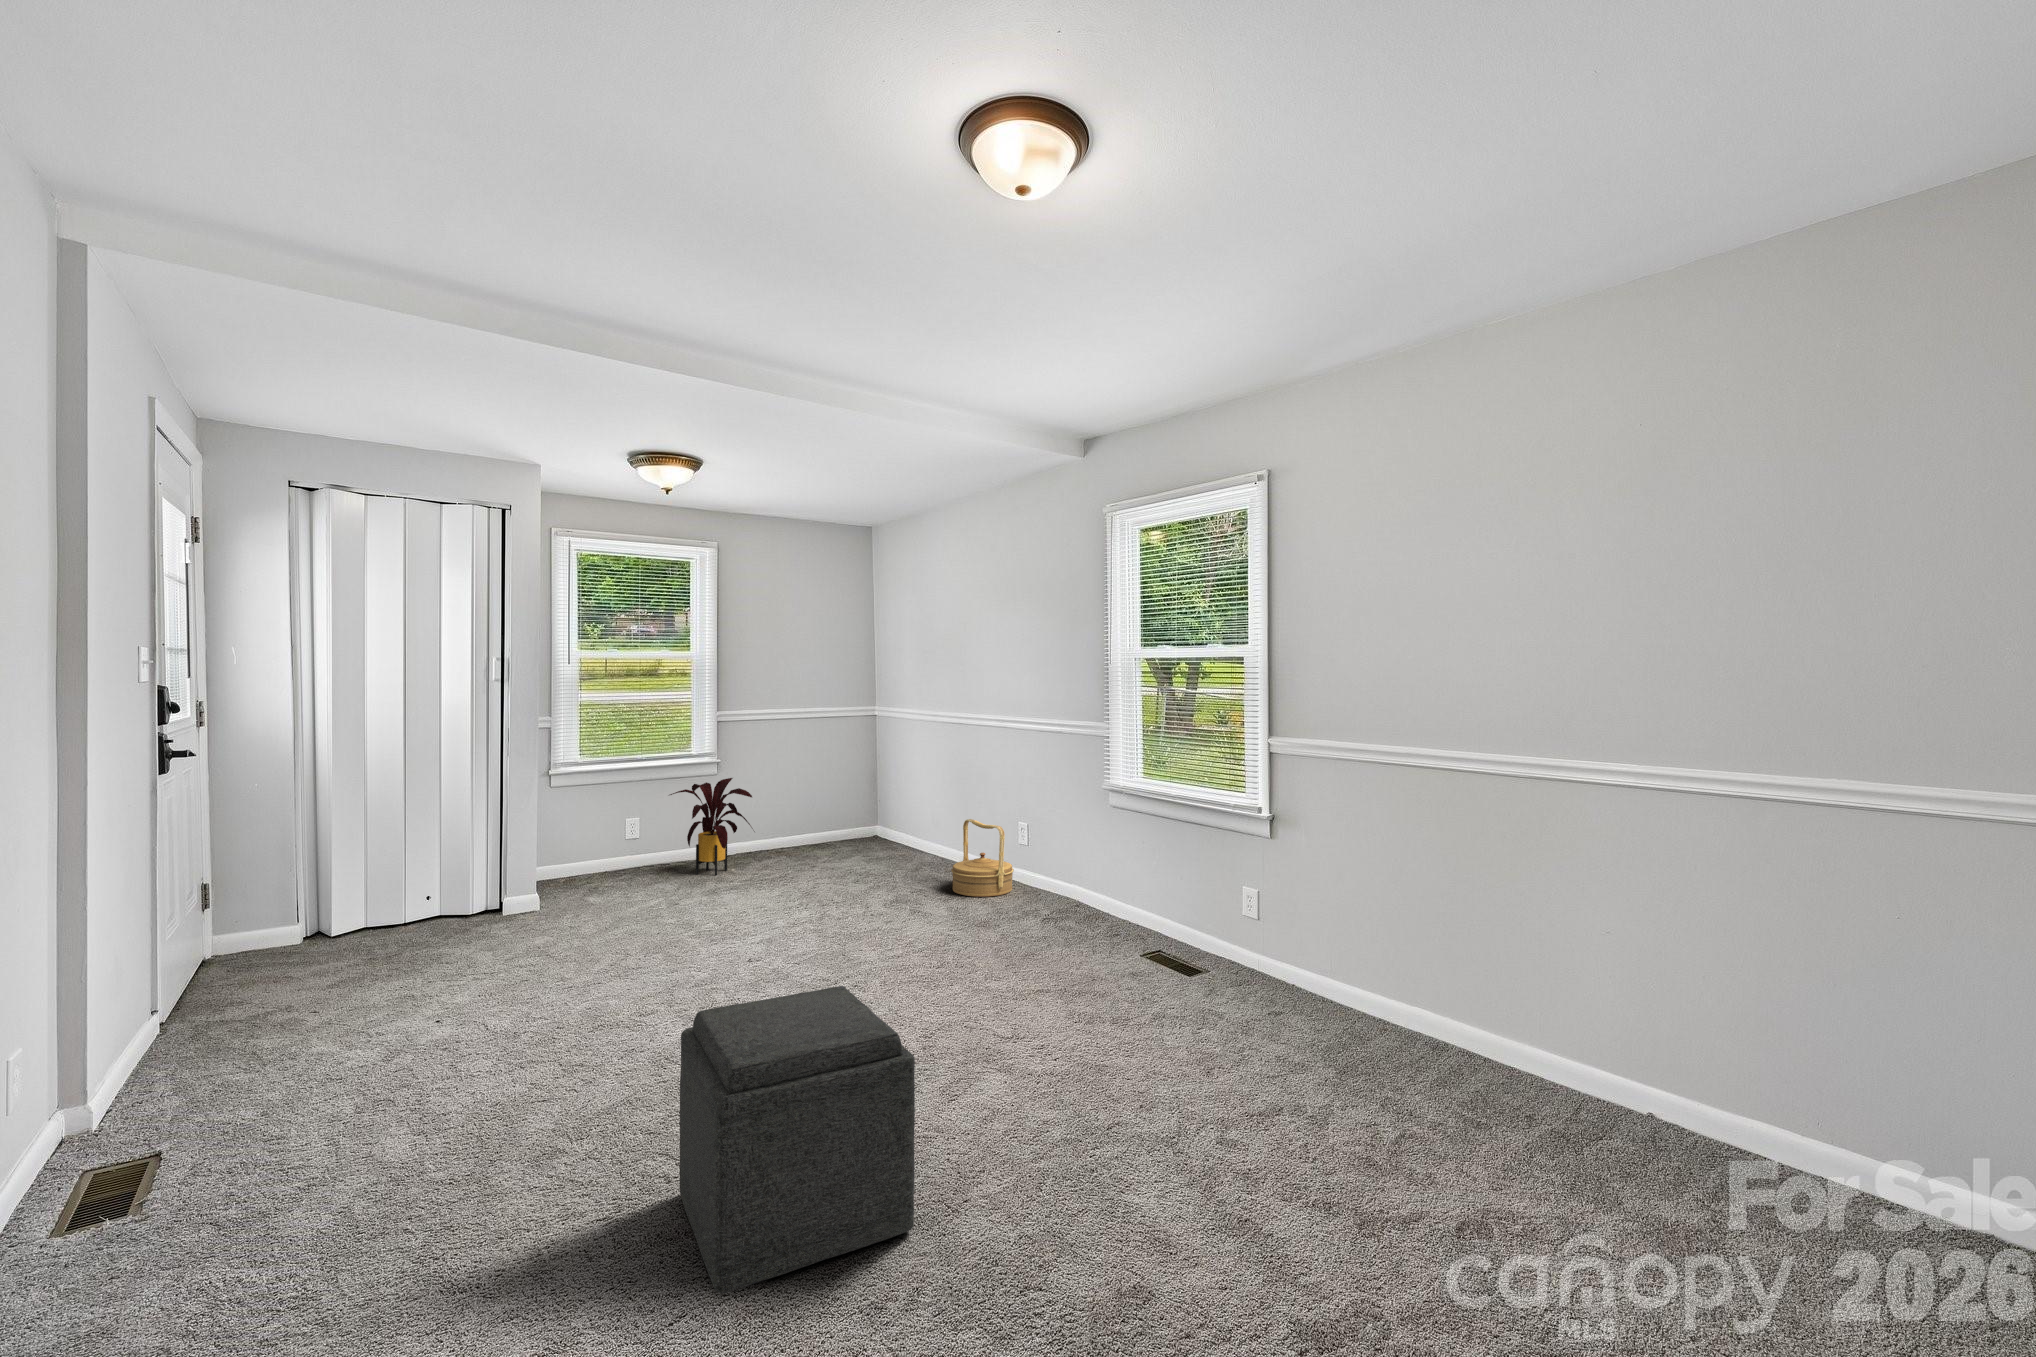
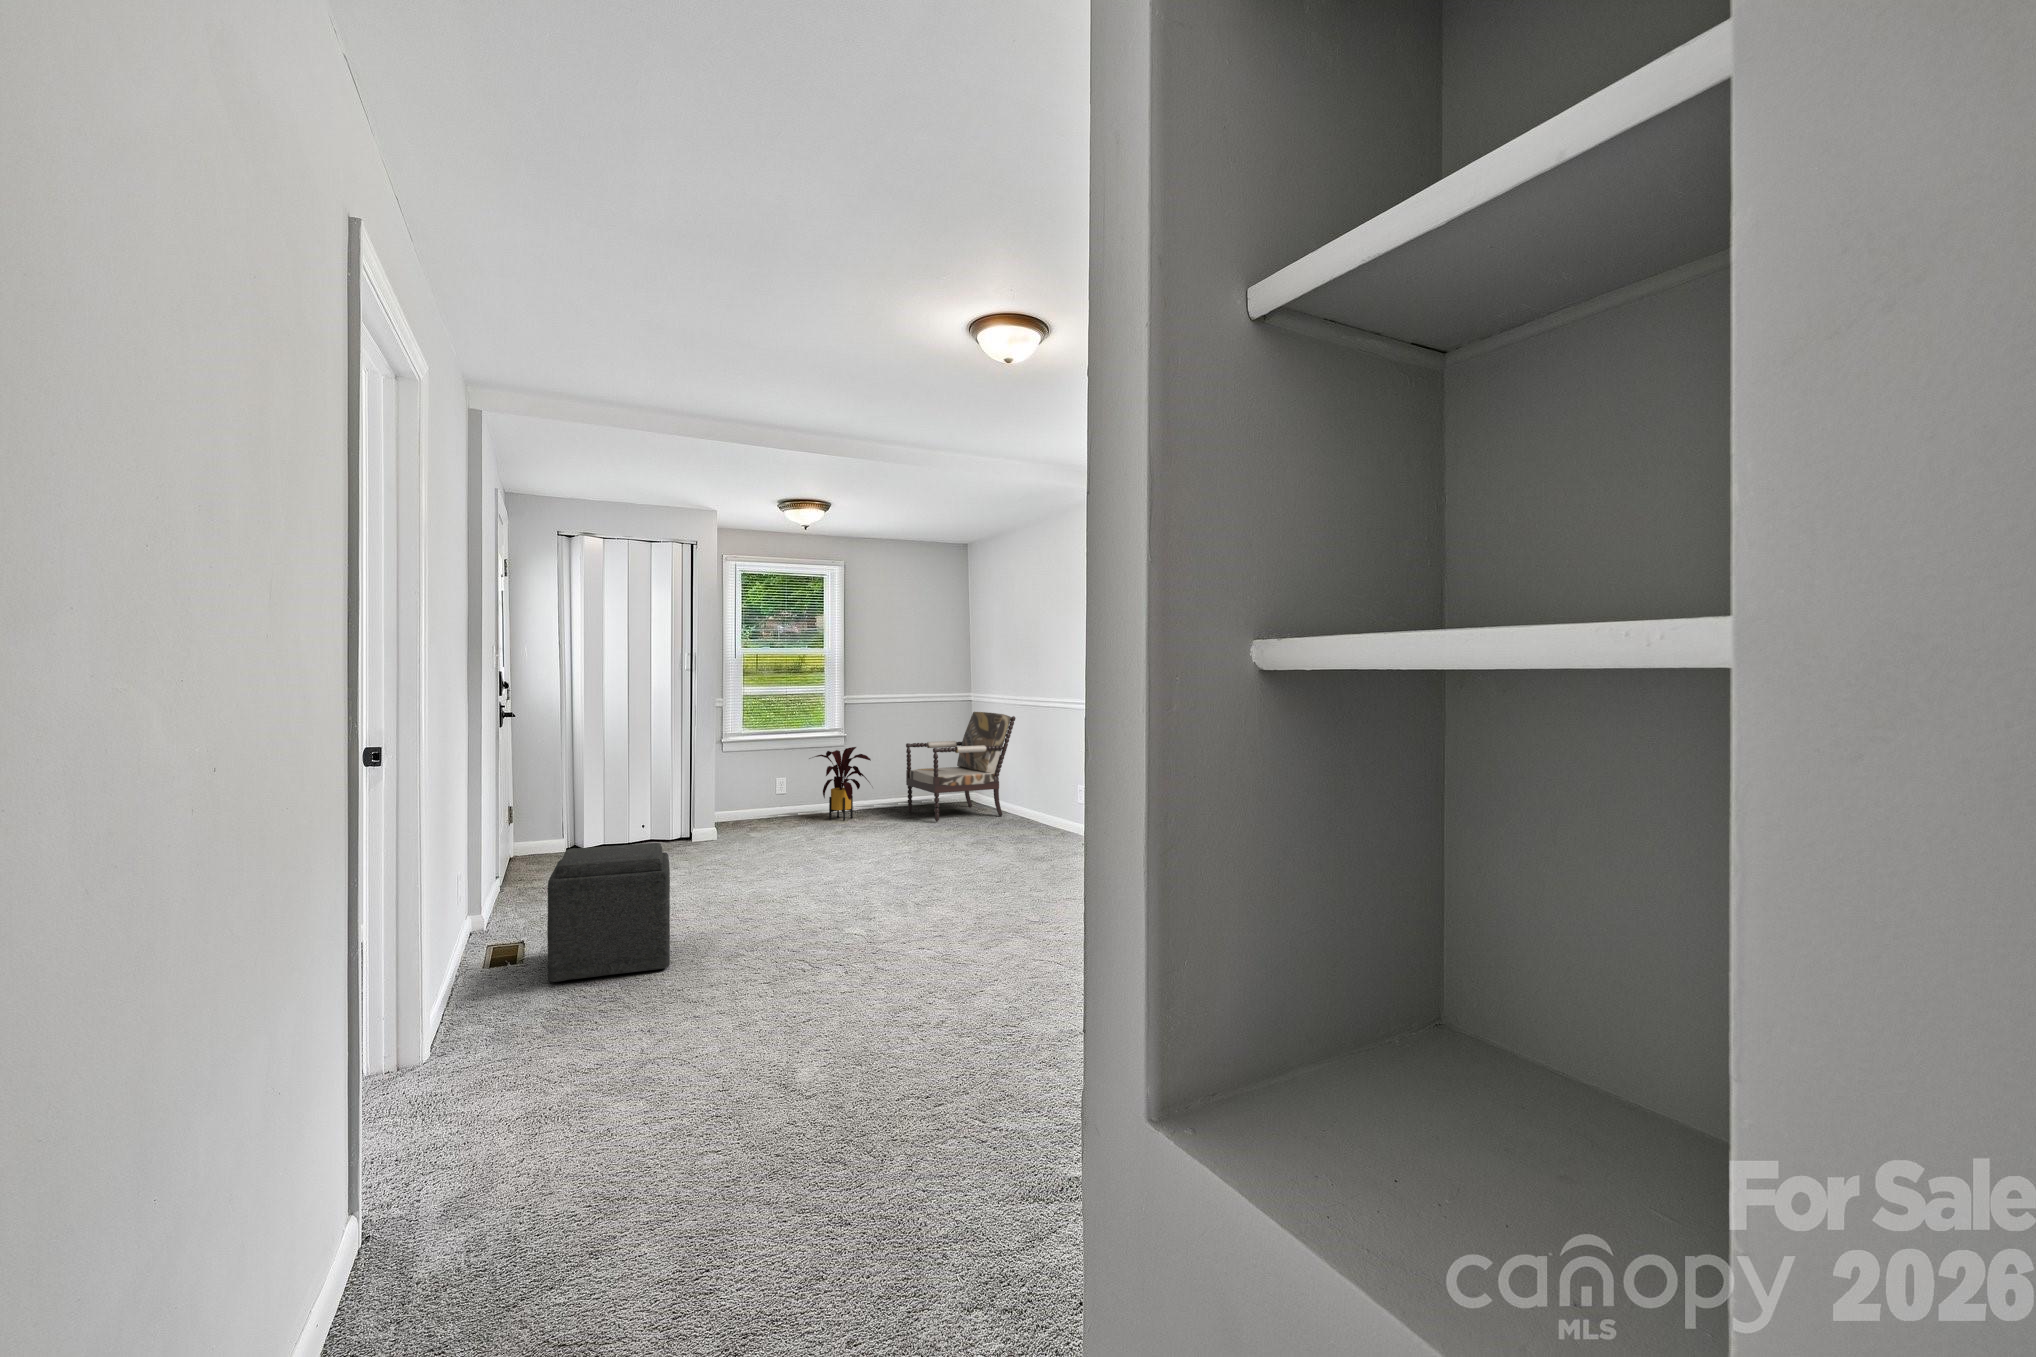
armchair: none [797,732,938,875] -> present [906,712,1016,822]
woven basket: present [951,819,1014,897] -> none [1021,778,1070,837]
ottoman: present [679,986,915,1293] -> present [547,843,670,982]

